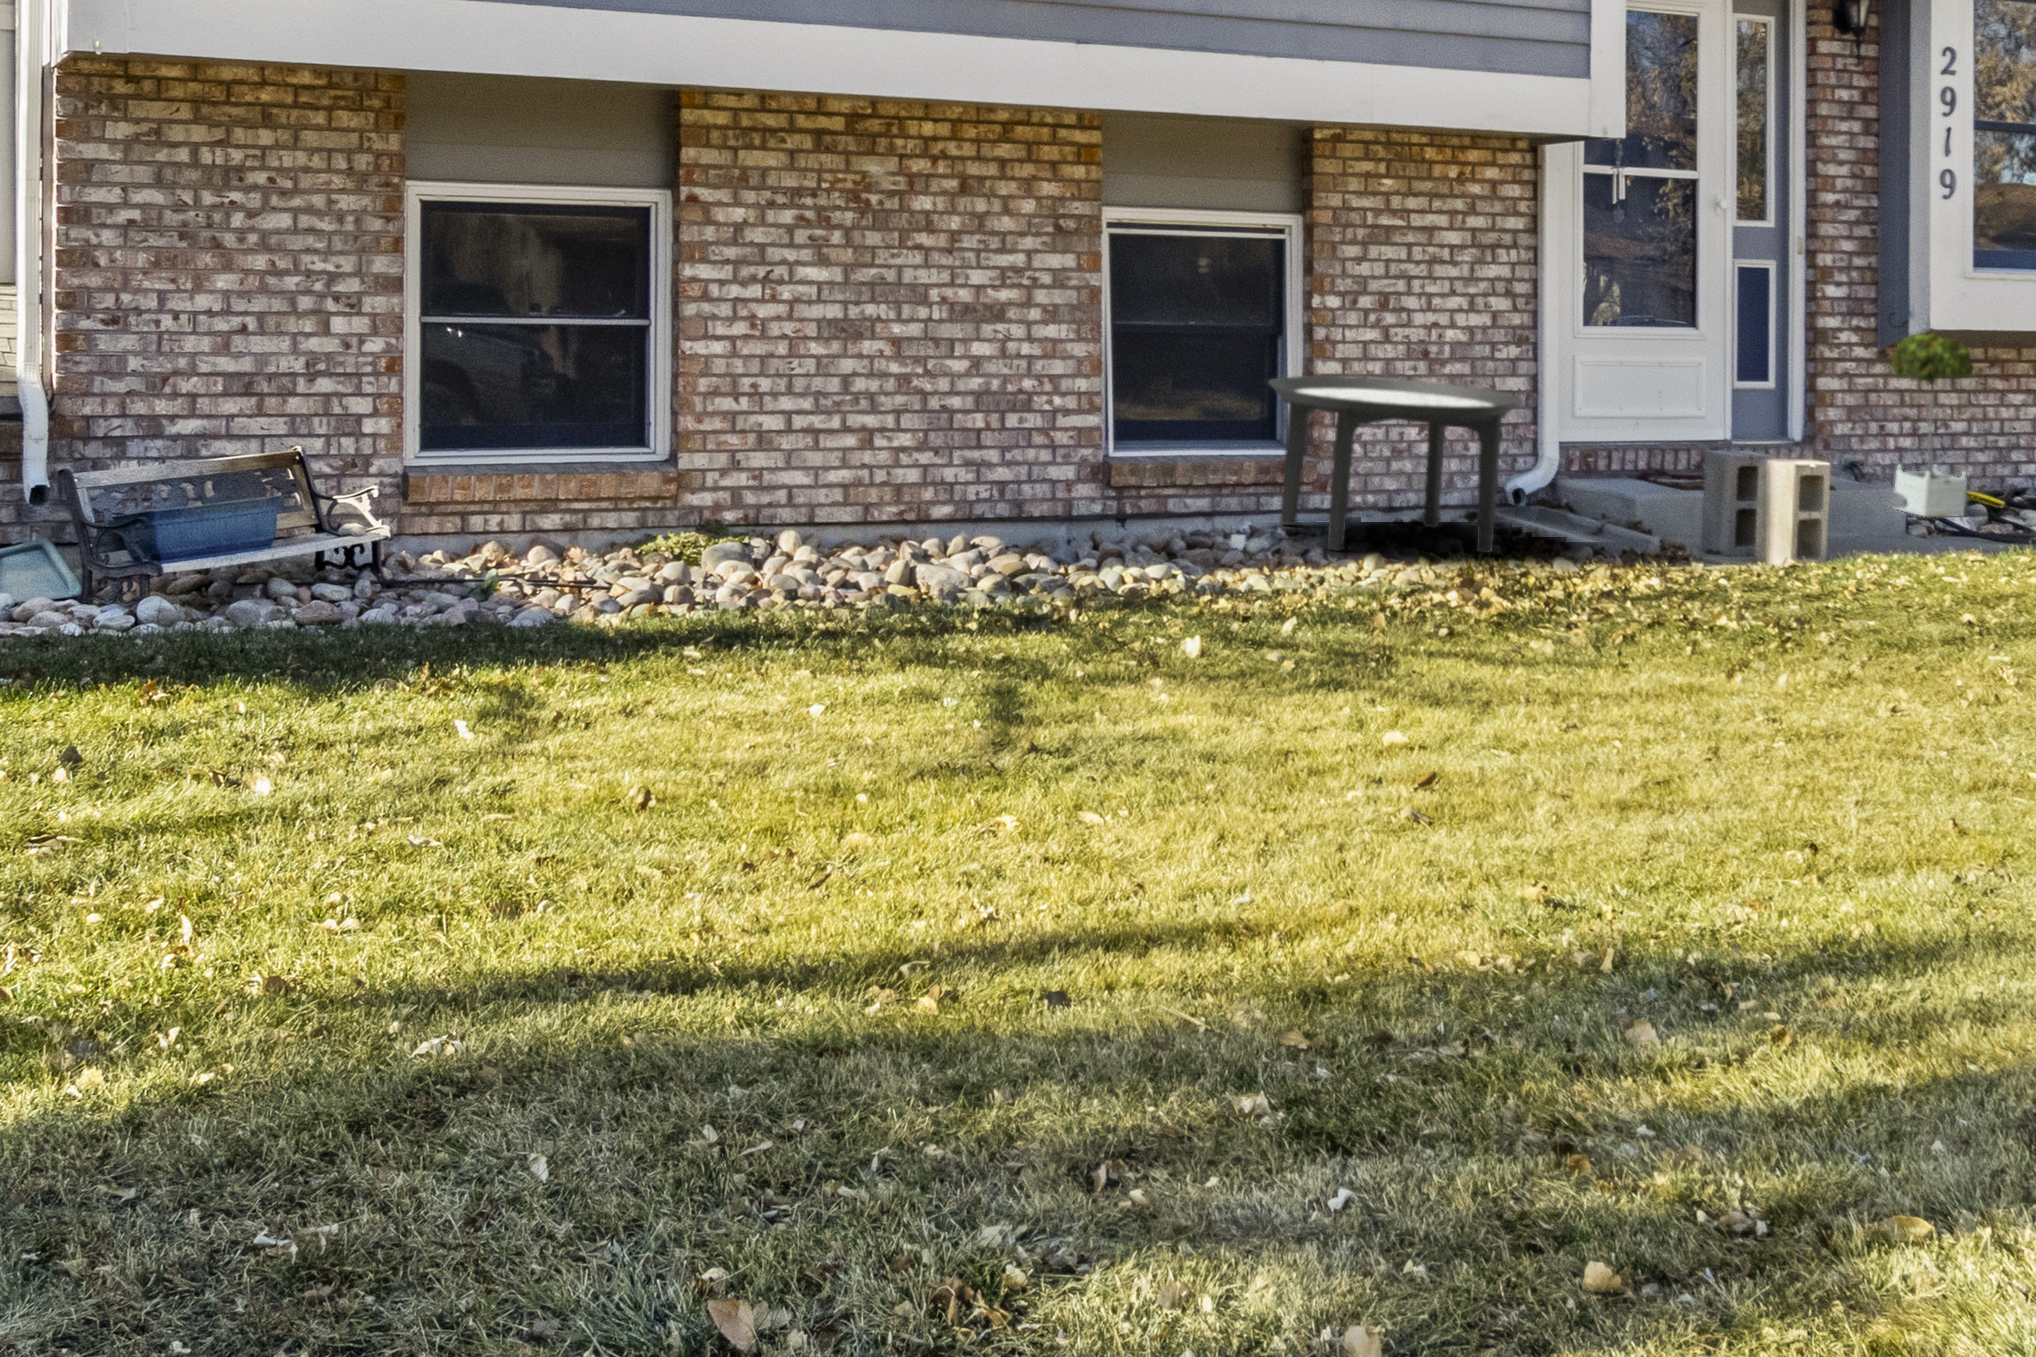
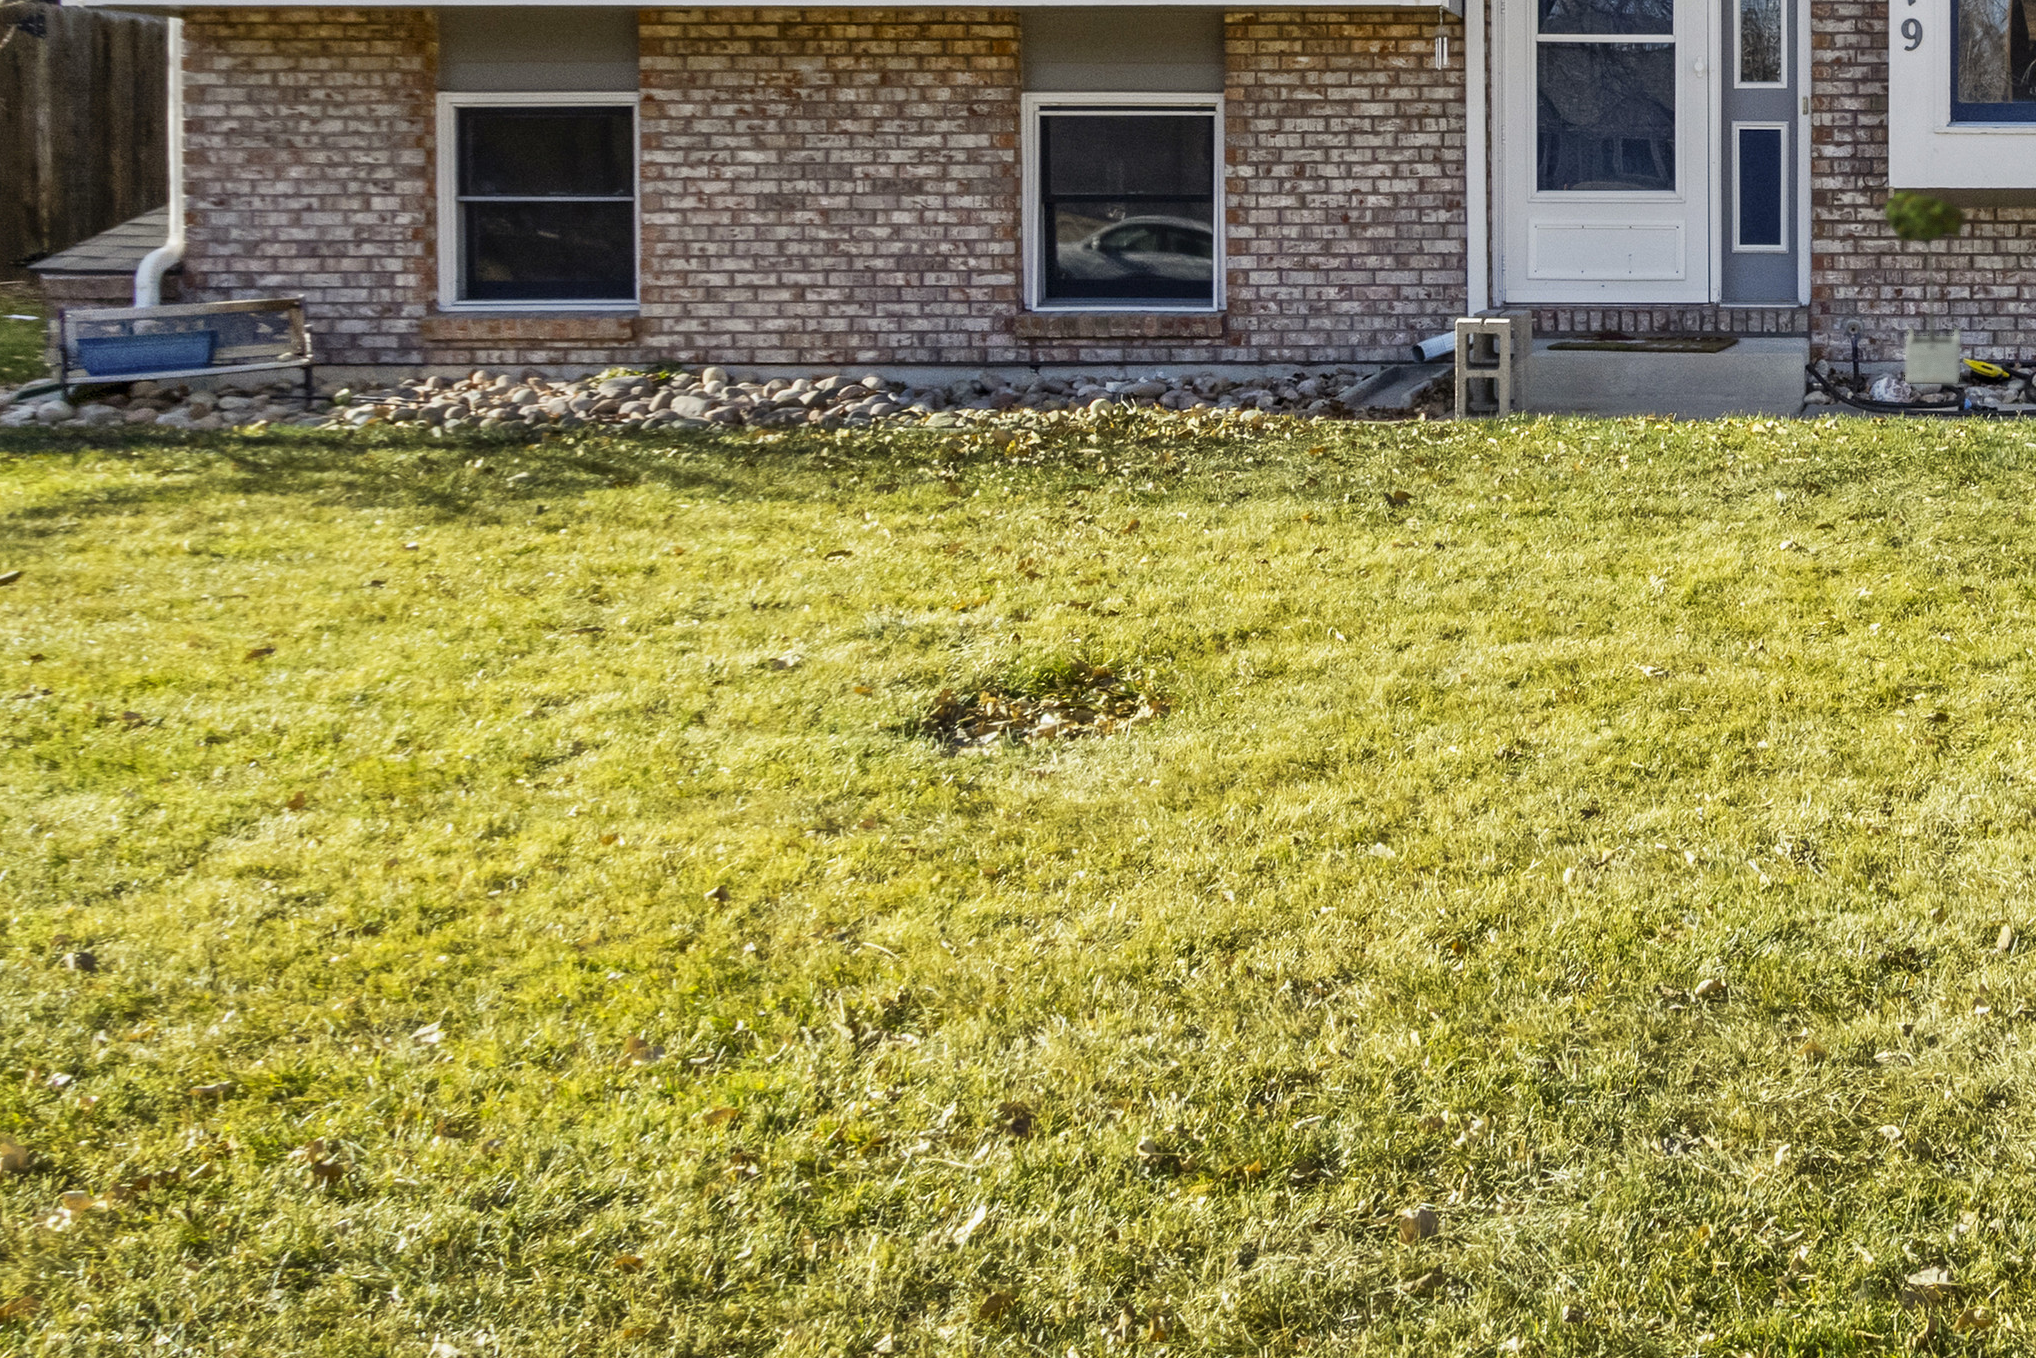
round table: present [1269,376,1522,553] -> none [1077,240,1326,403]

